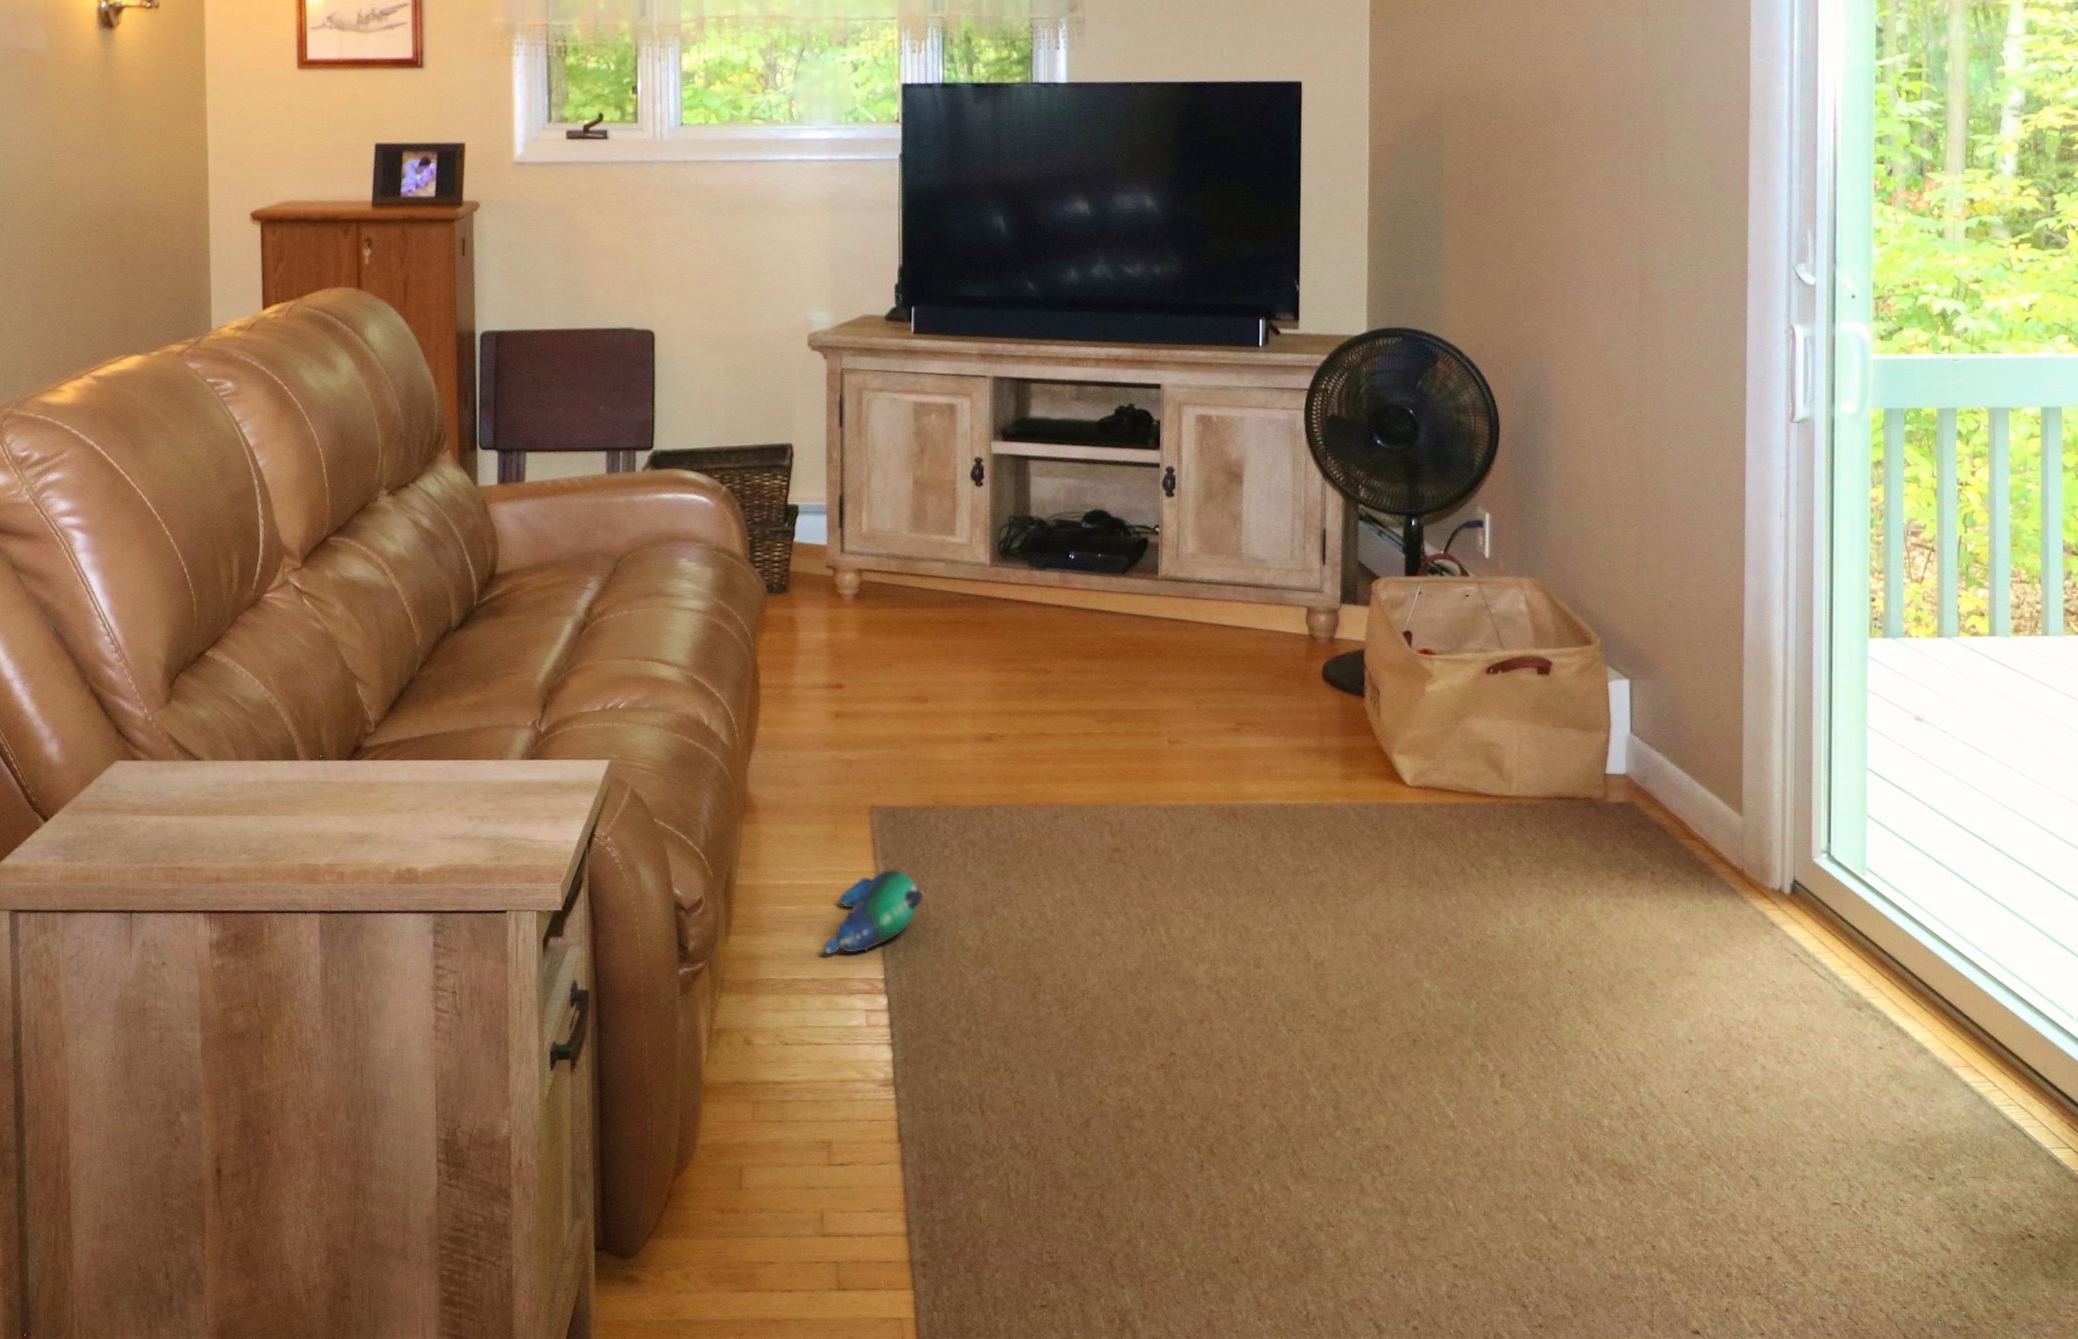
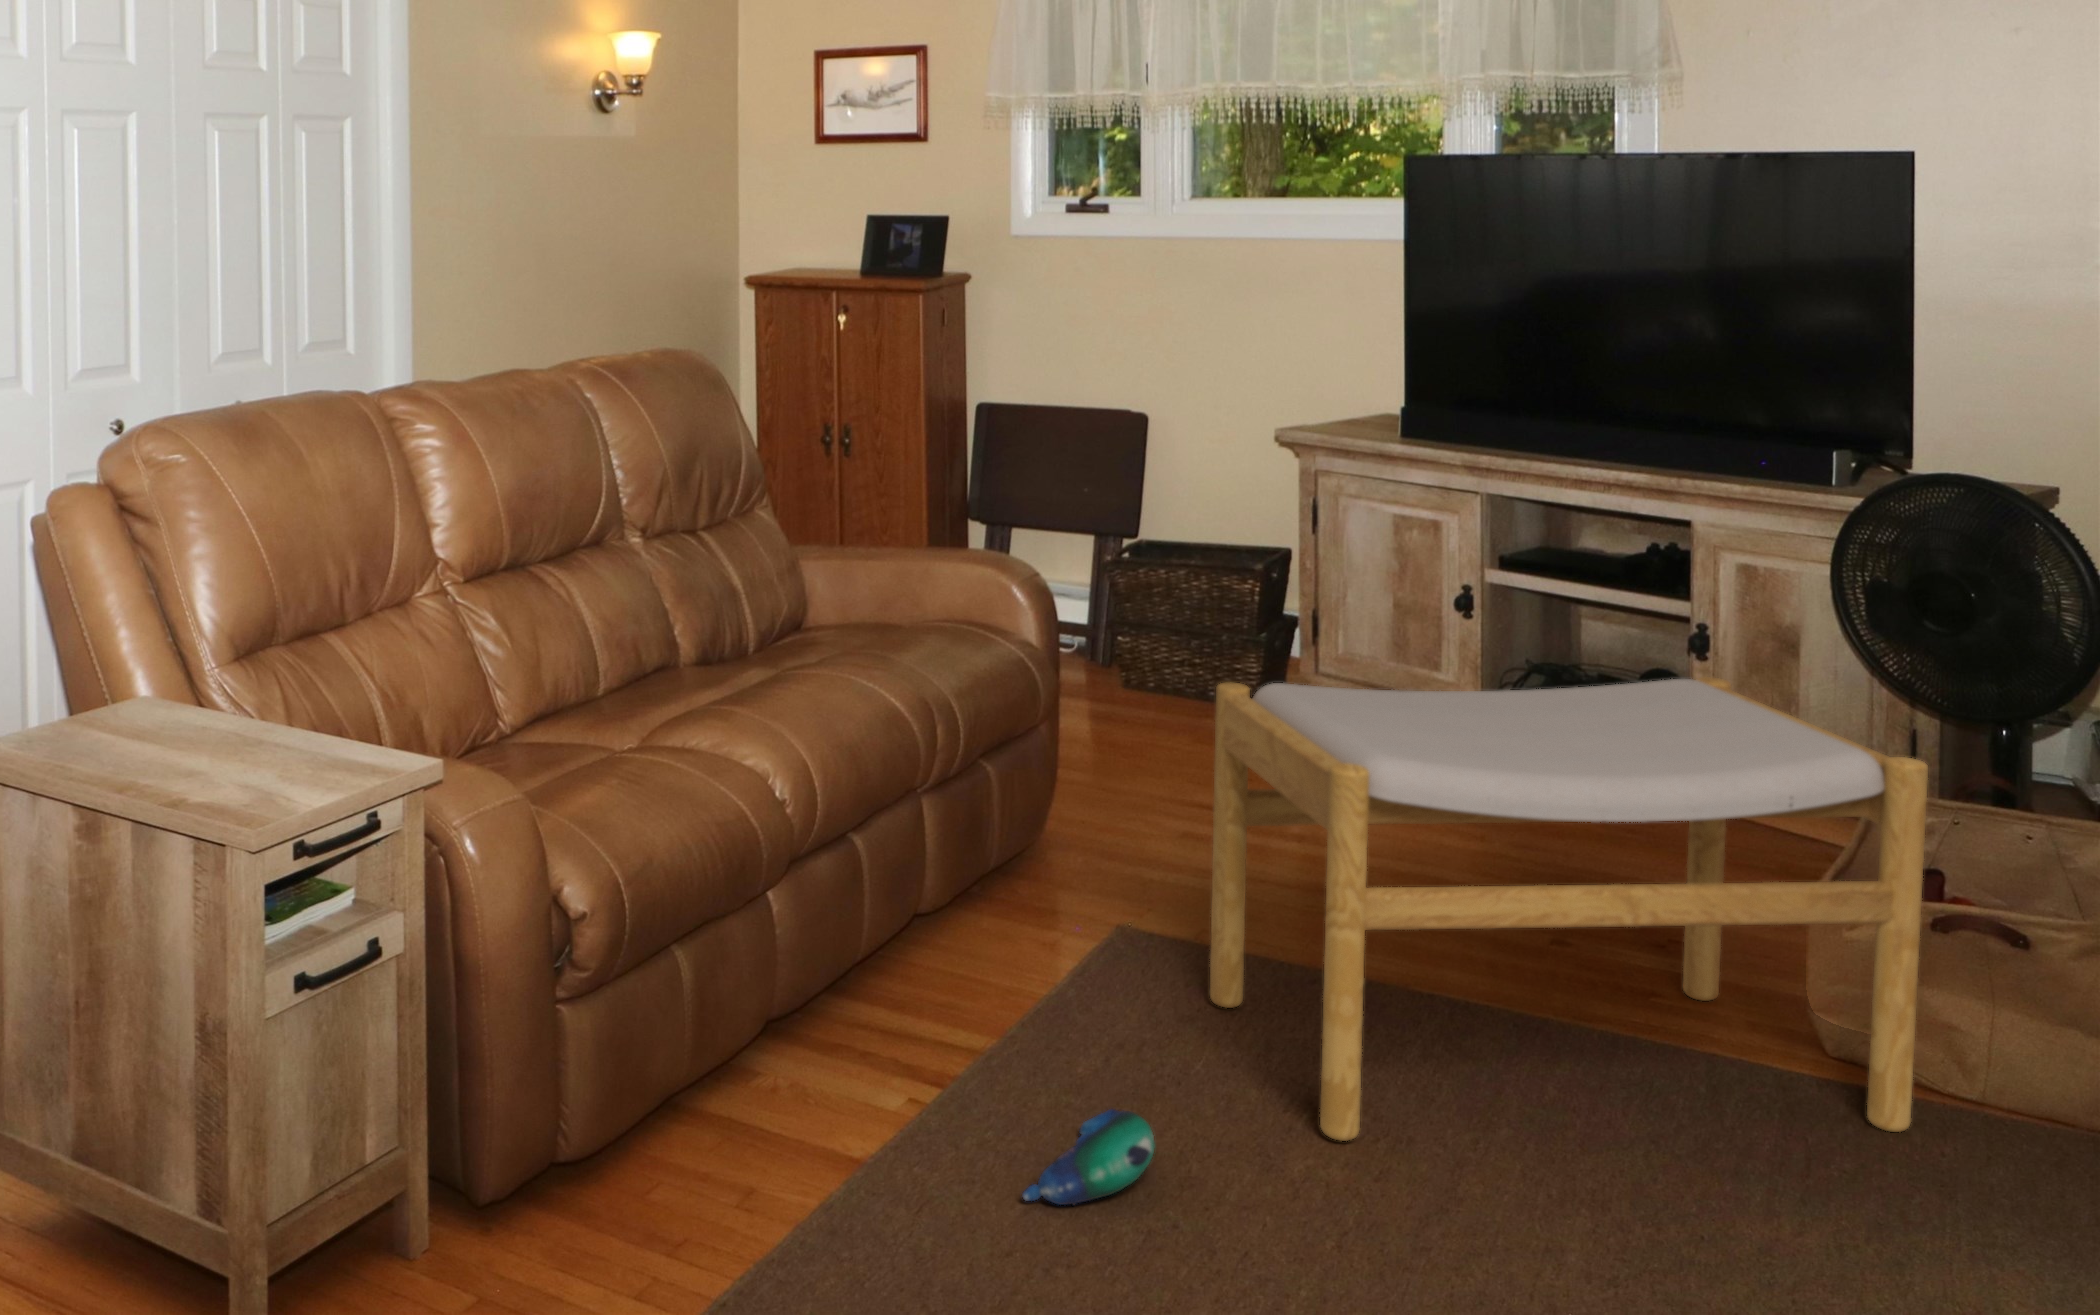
footstool: none [882,483,1419,874] -> present [1210,677,1928,1141]

